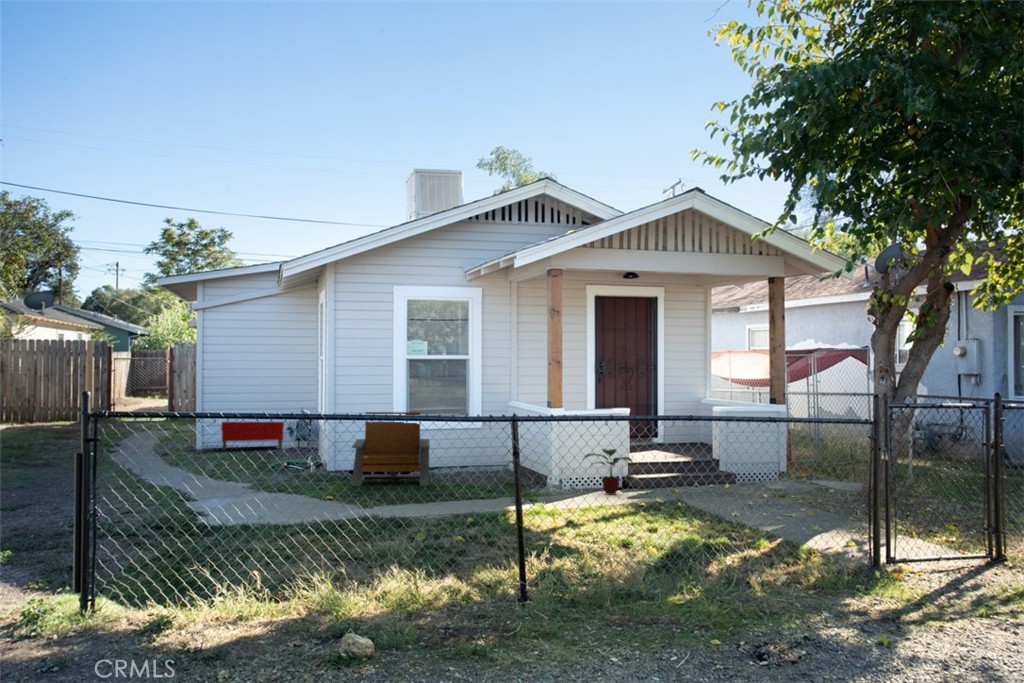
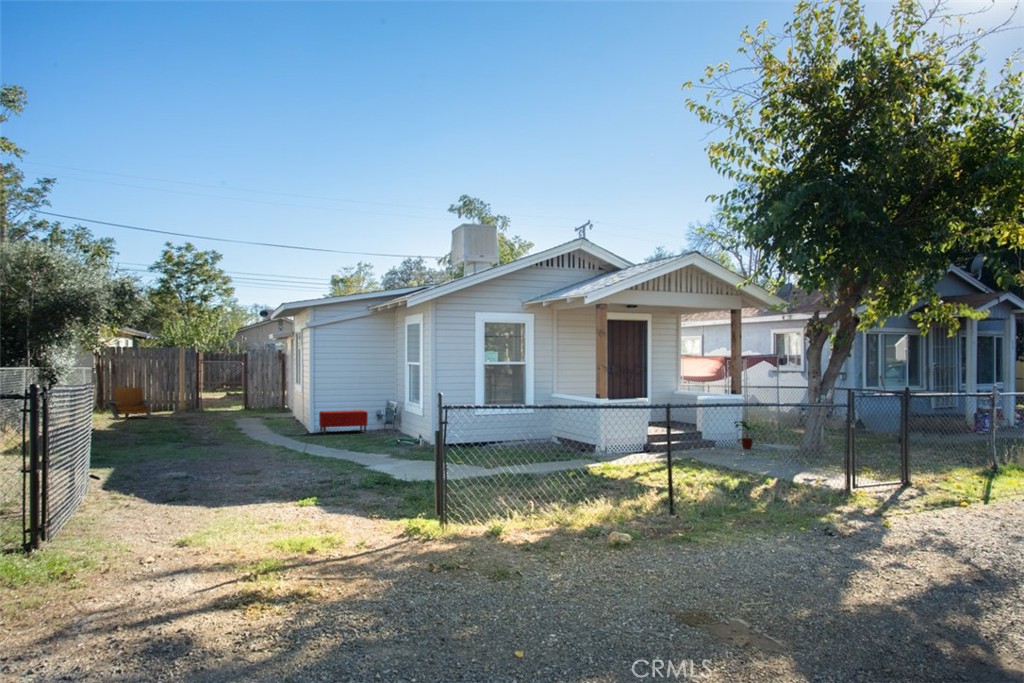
lounge chair: present [351,412,430,487] -> present [108,388,153,420]
potted plant: present [583,449,633,495] -> present [734,421,760,449]

